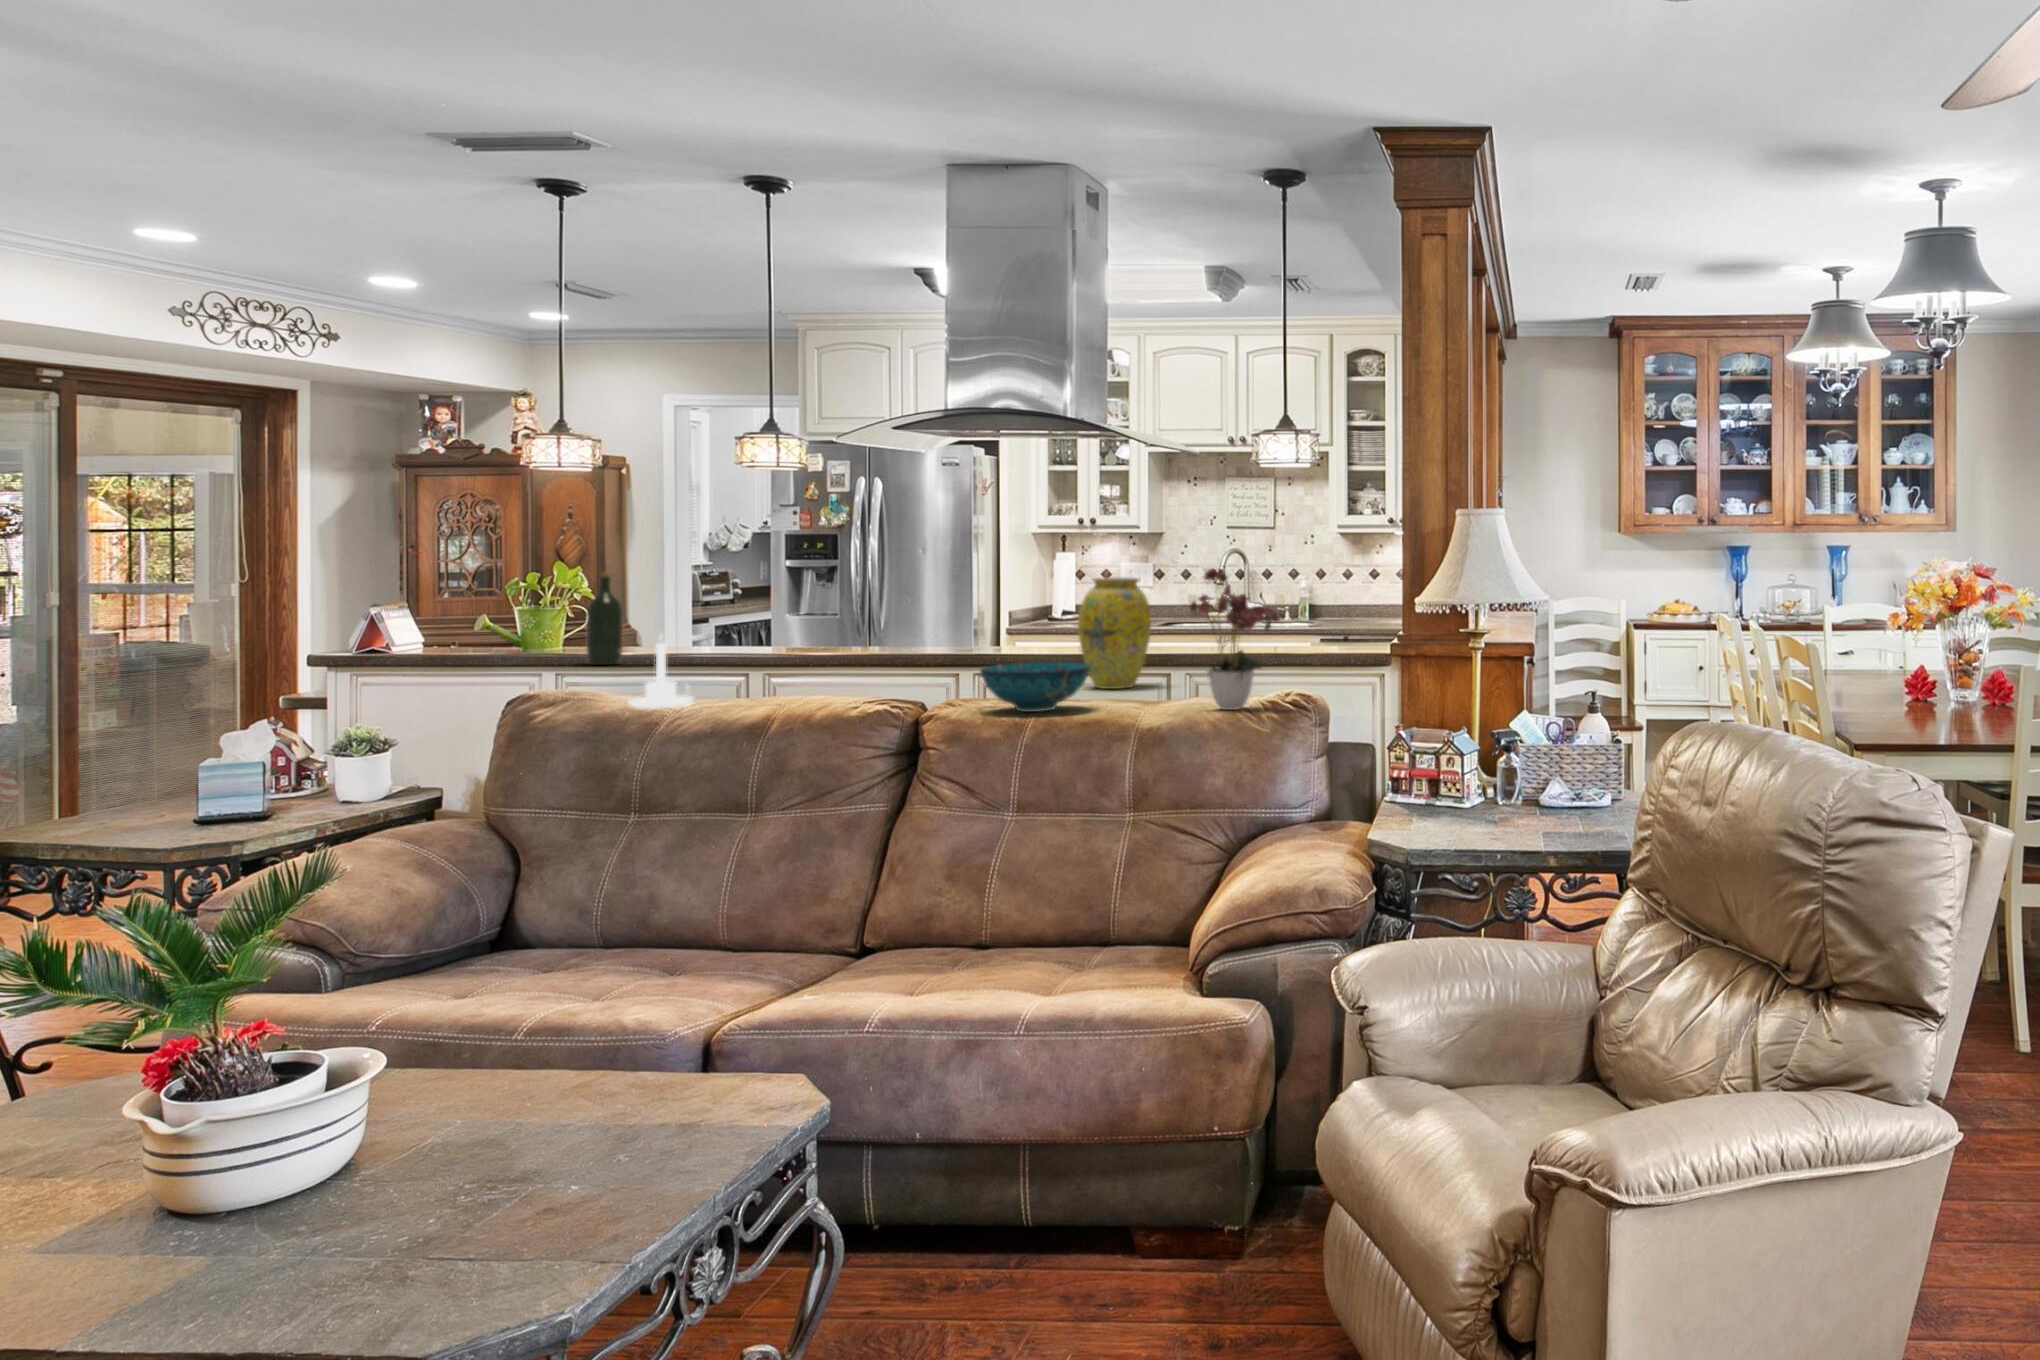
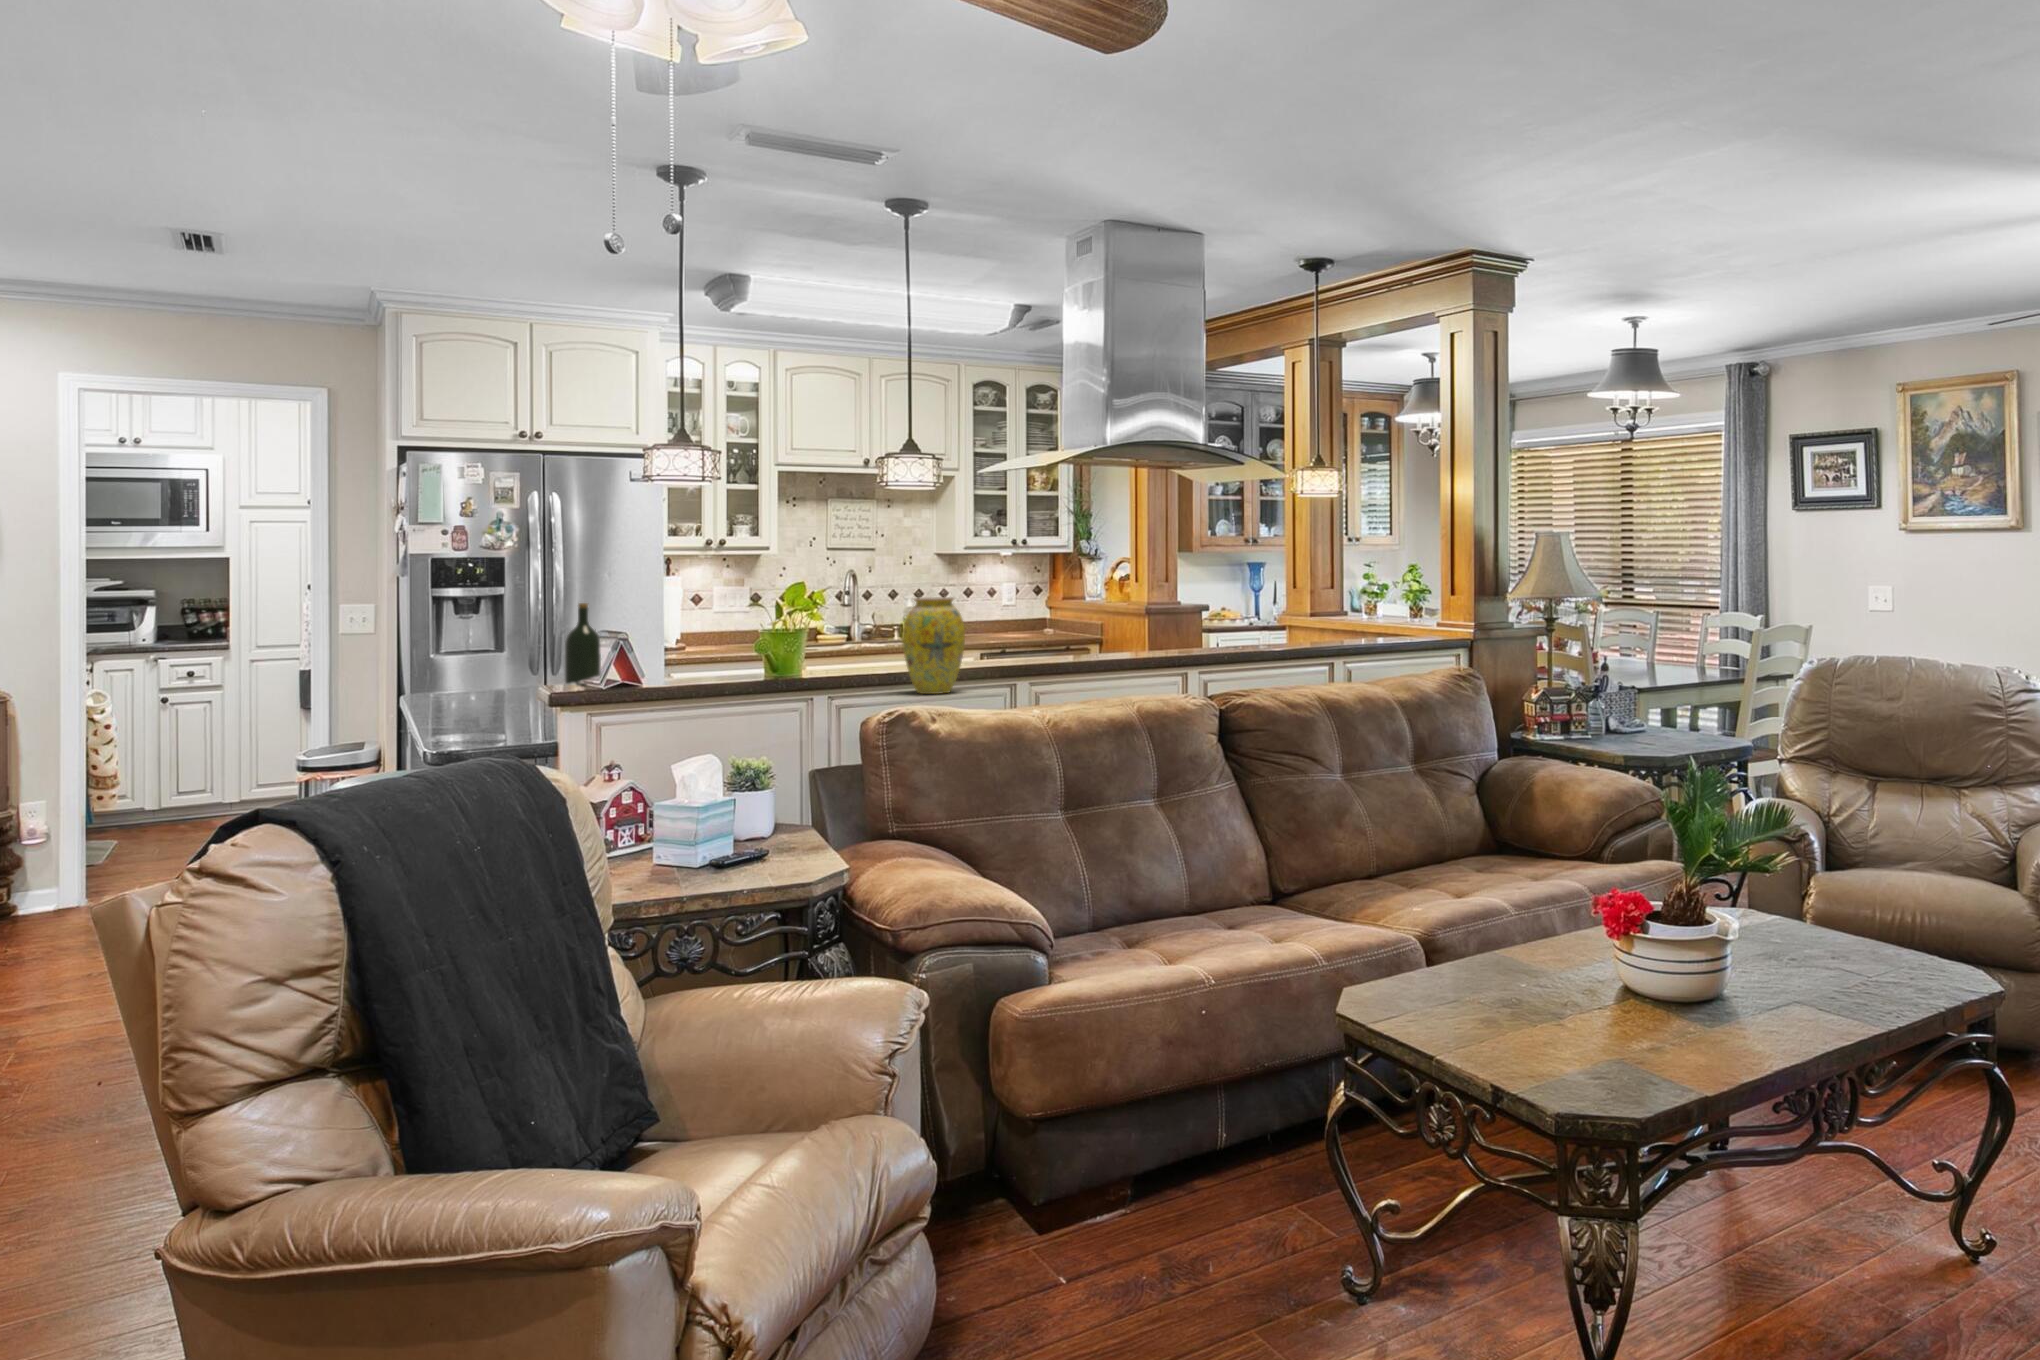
flower arrangement: present [1190,569,1280,710] -> none [1389,576,1450,684]
vase: present [1078,577,1151,689] -> present [902,597,965,694]
candle holder: present [628,636,693,709] -> none [1001,646,1053,714]
decorative bowl: present [980,662,1090,712] -> none [1270,656,1352,694]

